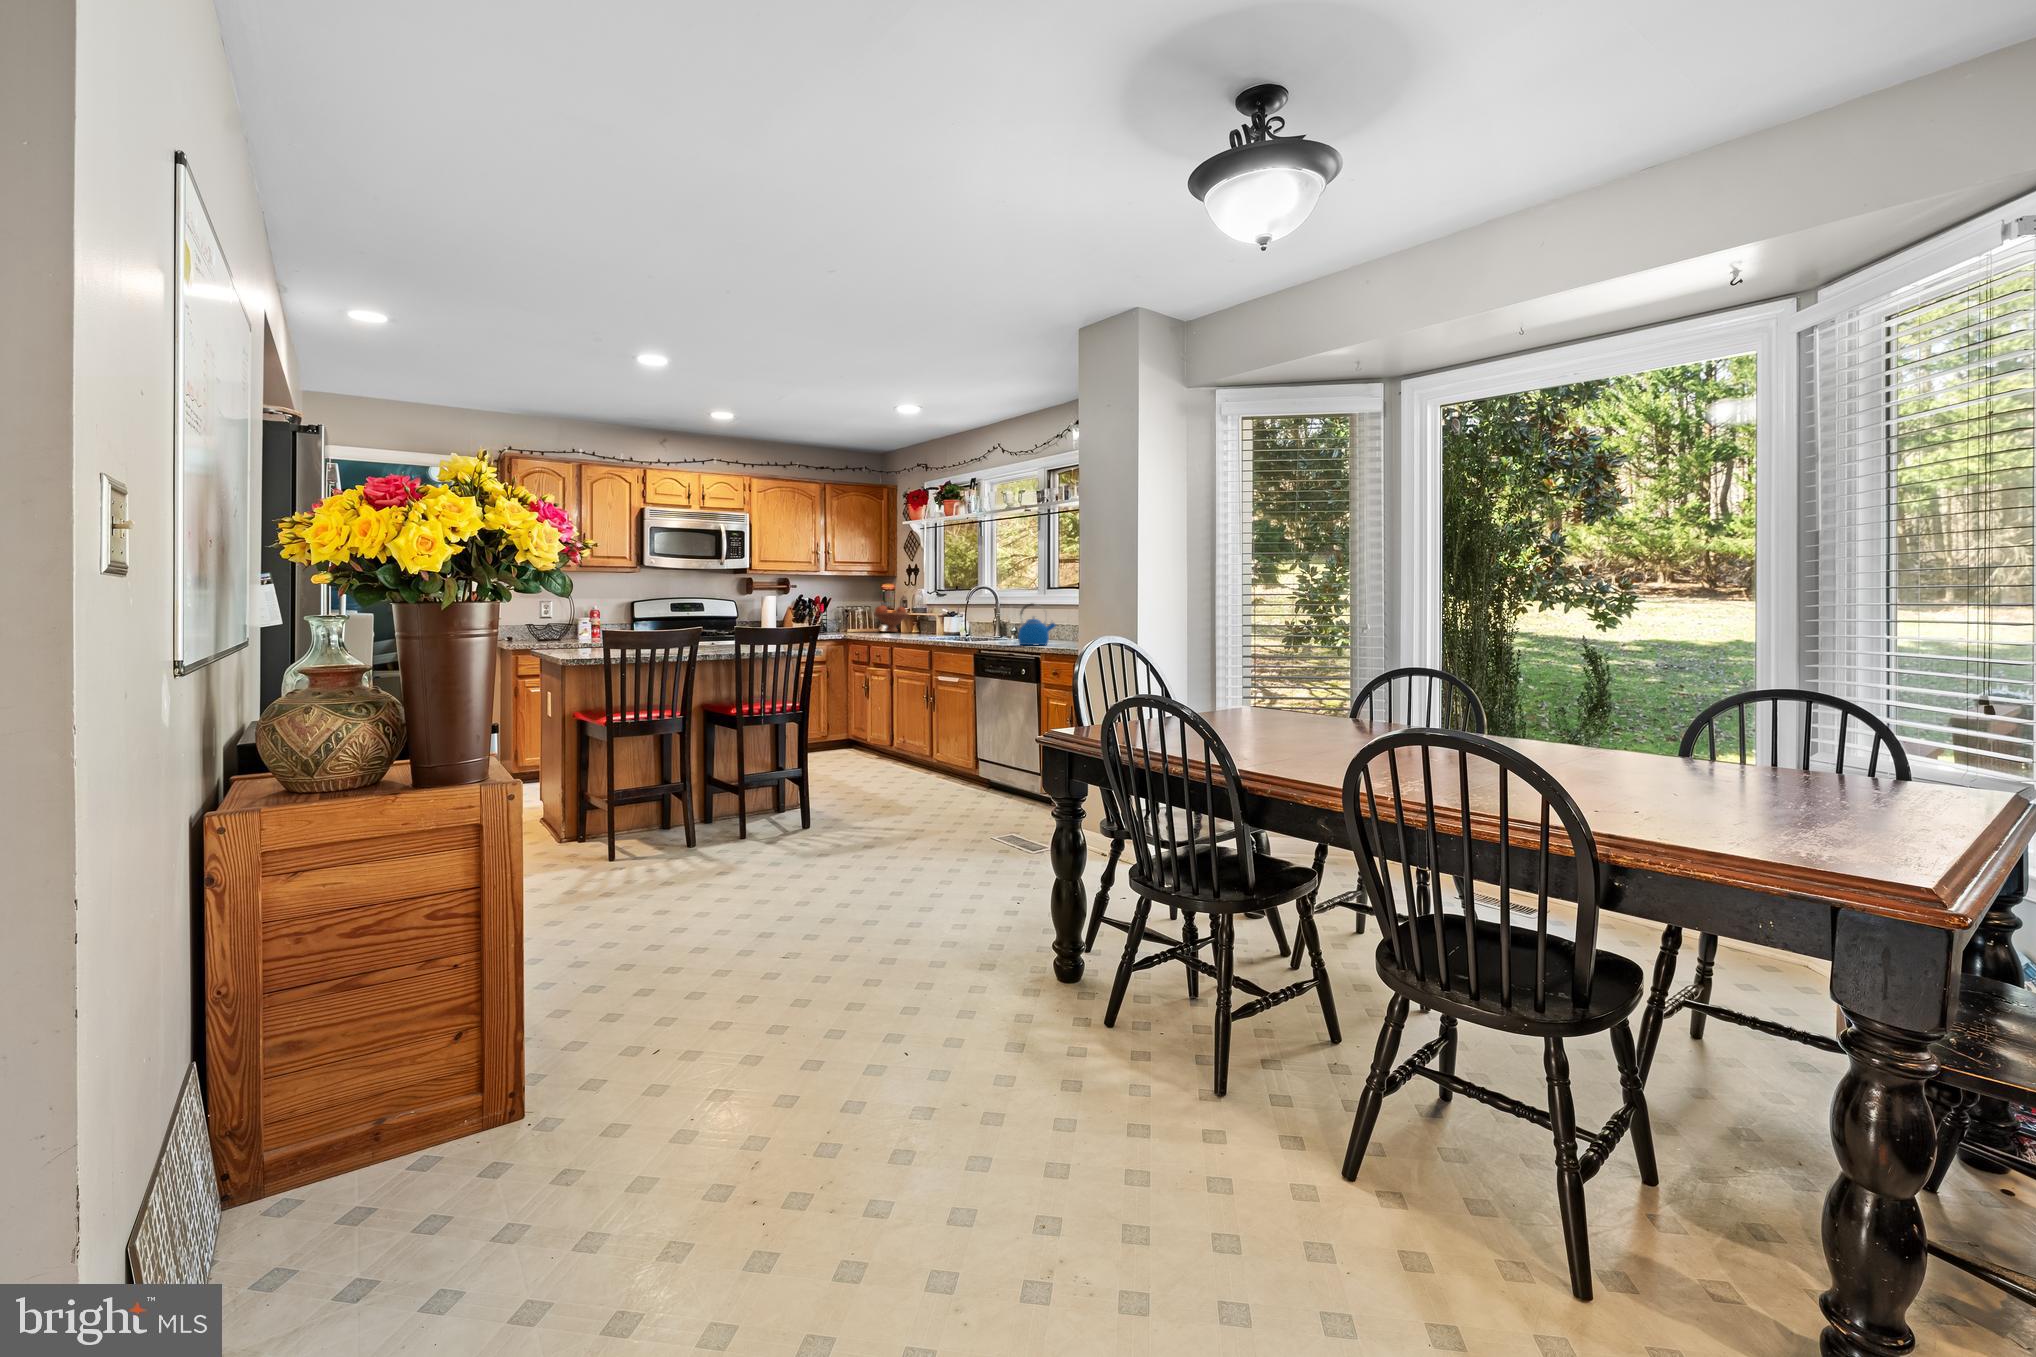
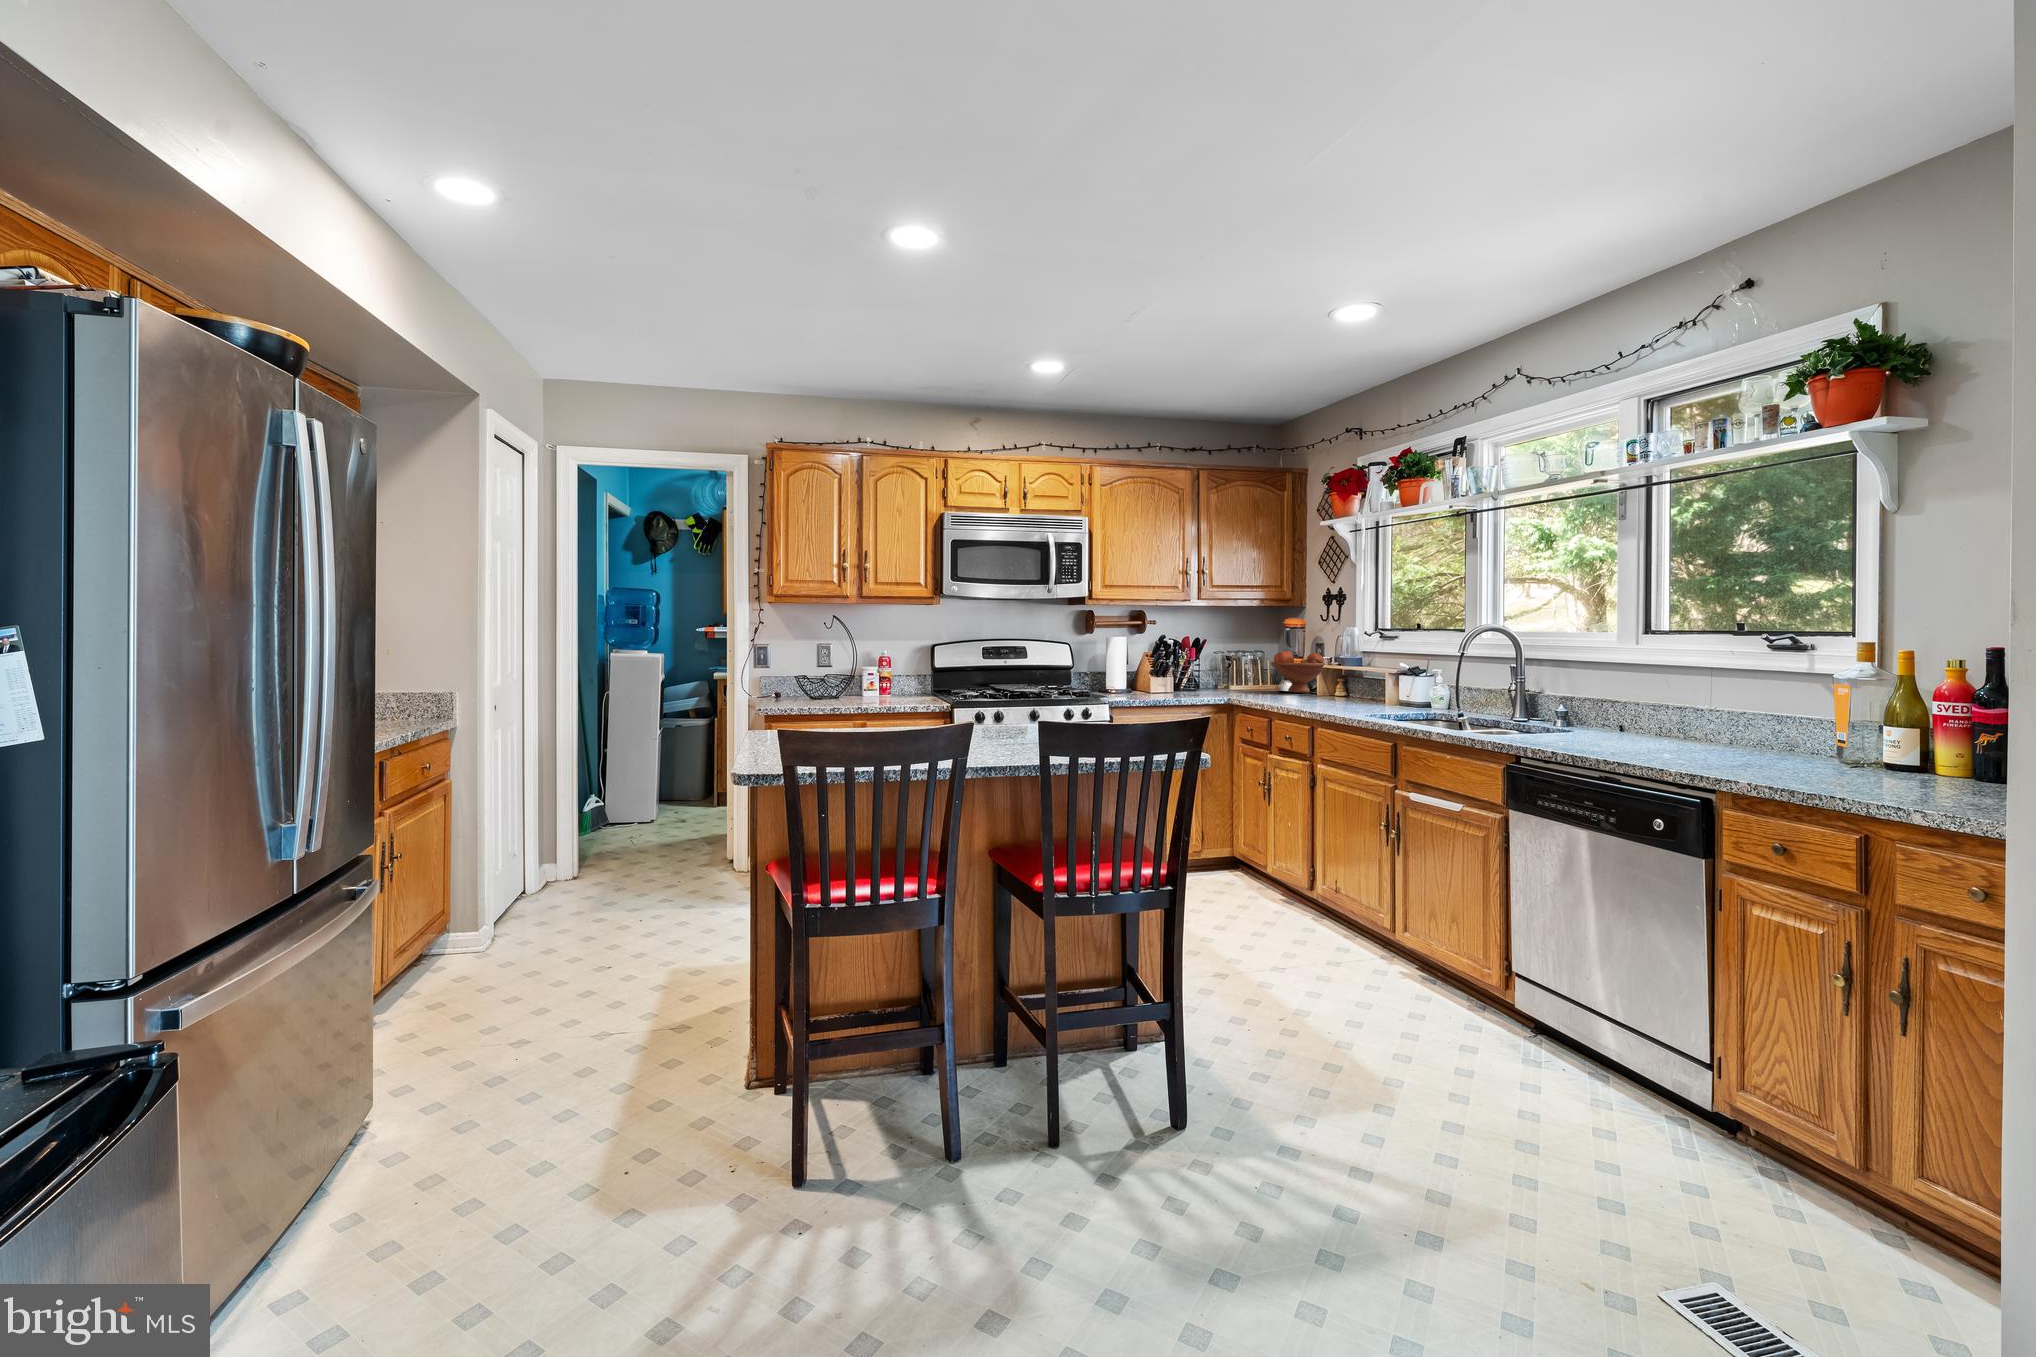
kettle: present [1018,604,1056,645] -> none [1616,665,1711,757]

